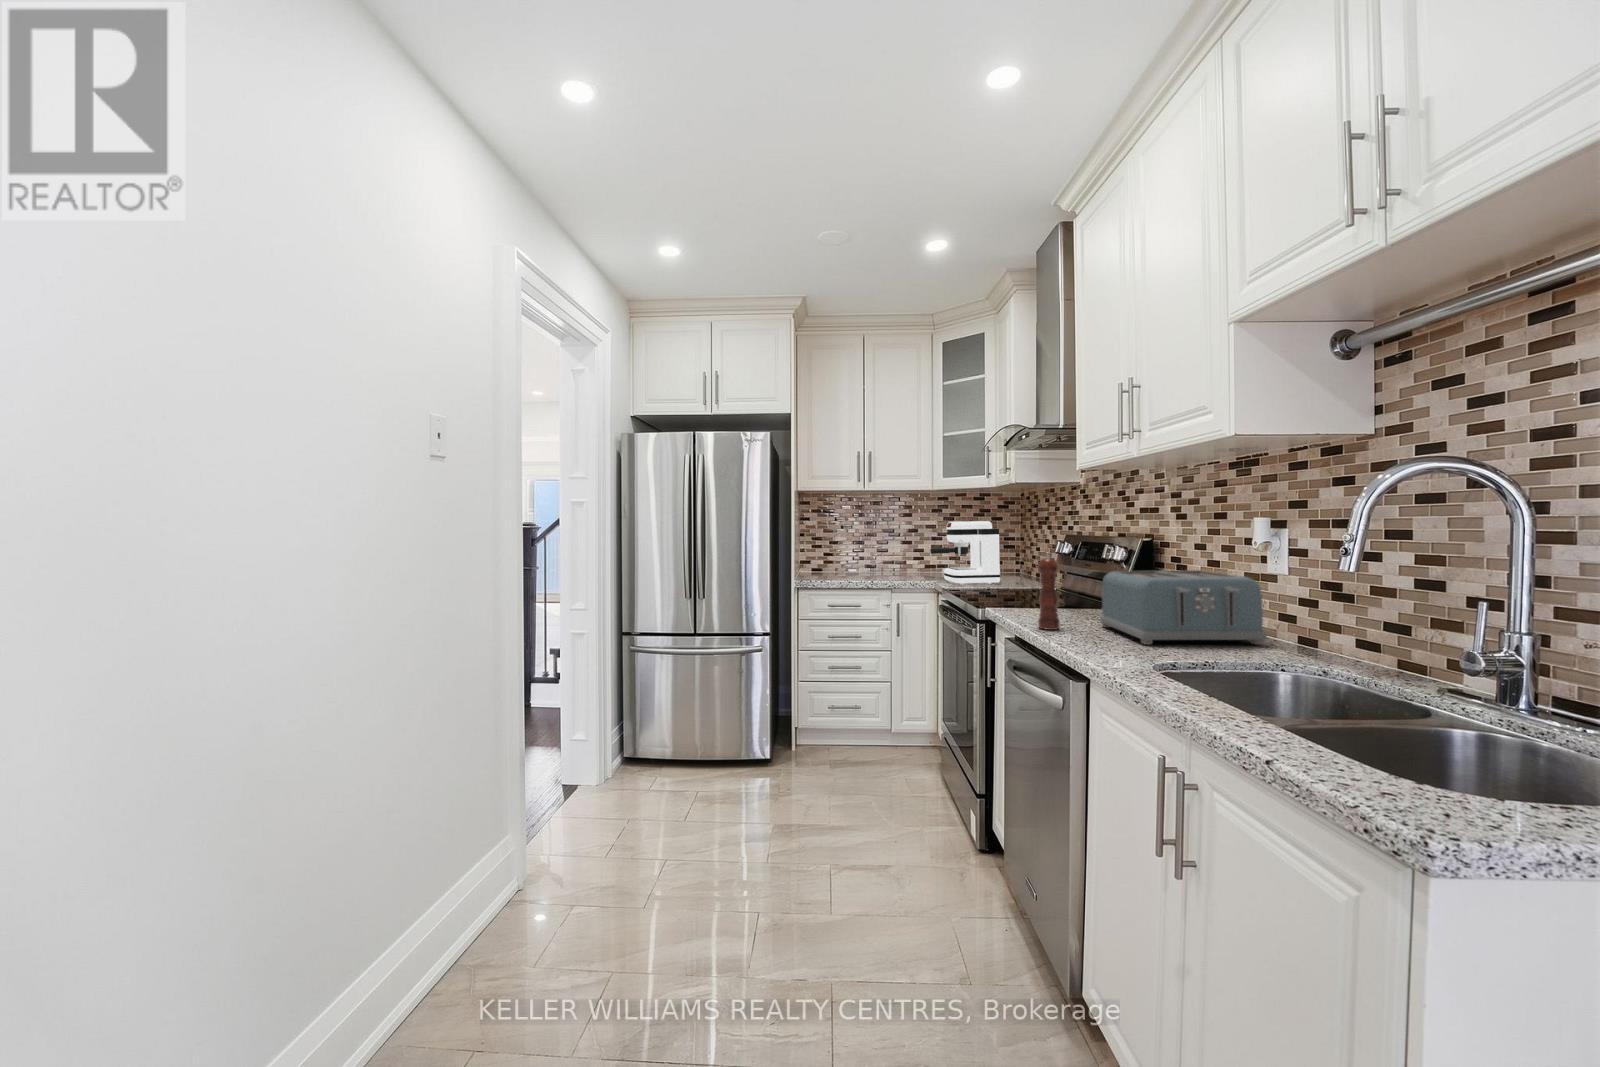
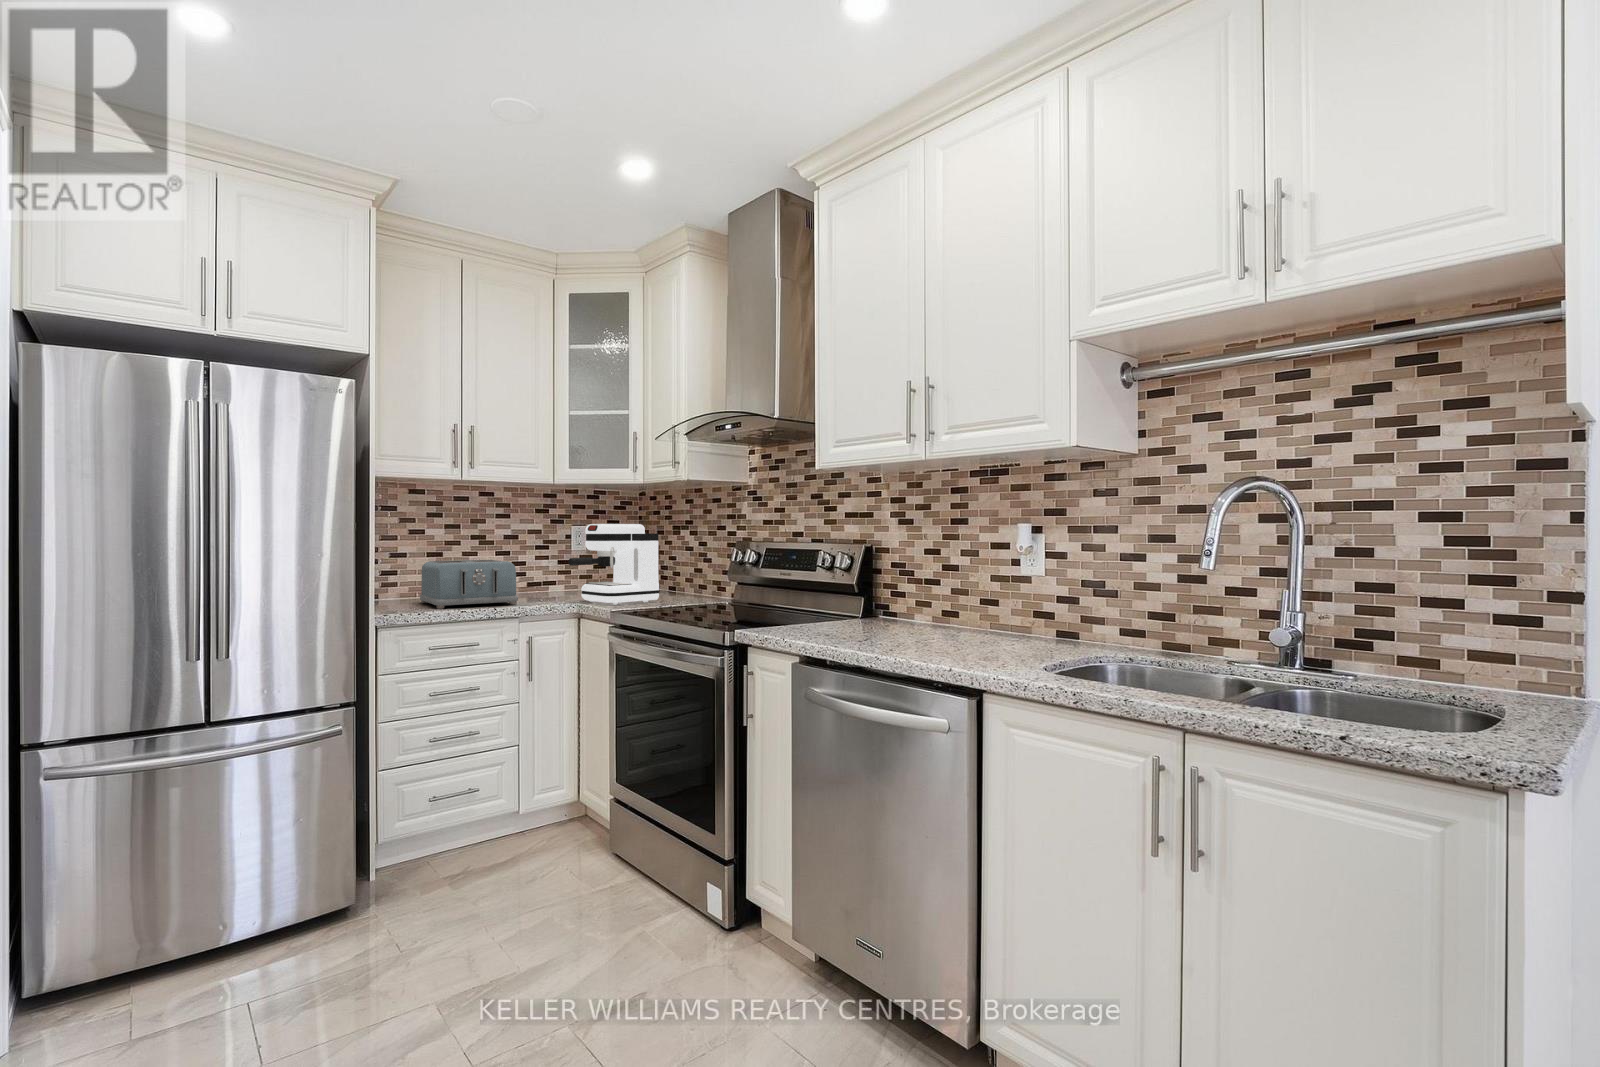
pepper mill: present [1038,553,1060,630] -> none [842,558,865,646]
toaster: present [1100,570,1267,645] -> present [420,560,518,609]

